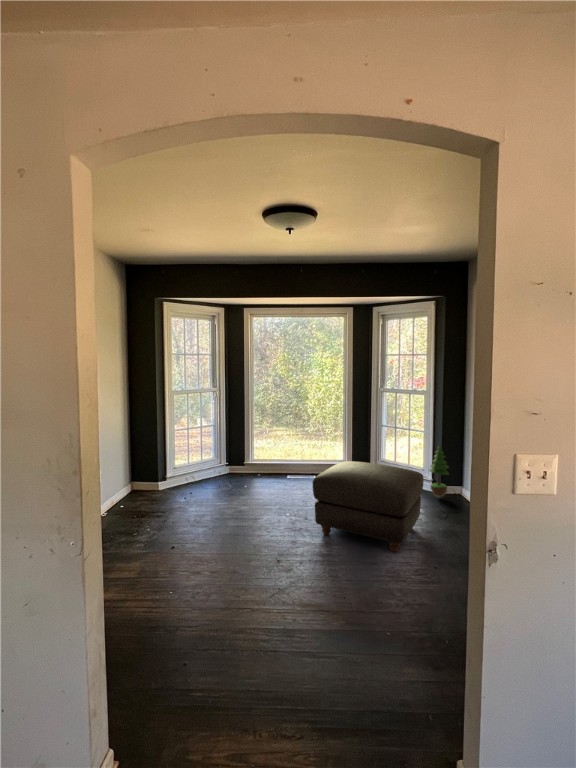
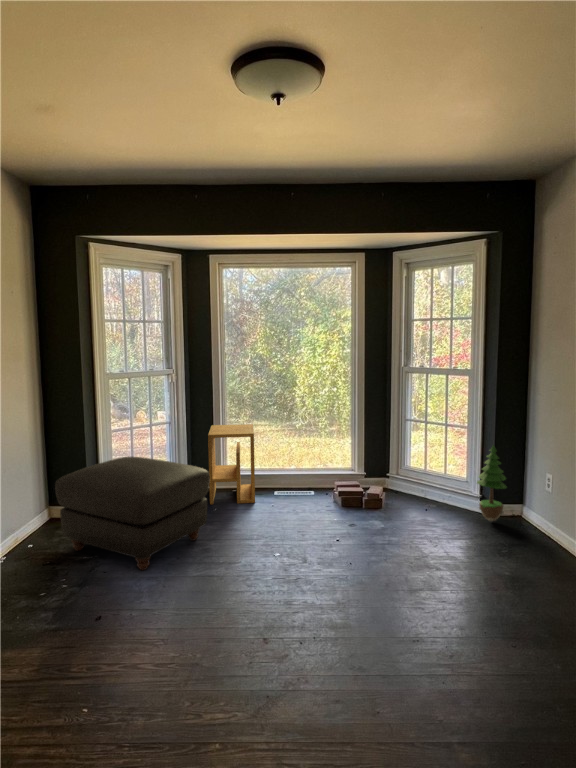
side table: none [241,428,274,483] -> present [208,424,255,505]
ottoman: present [313,461,424,552] -> present [55,457,210,570]

